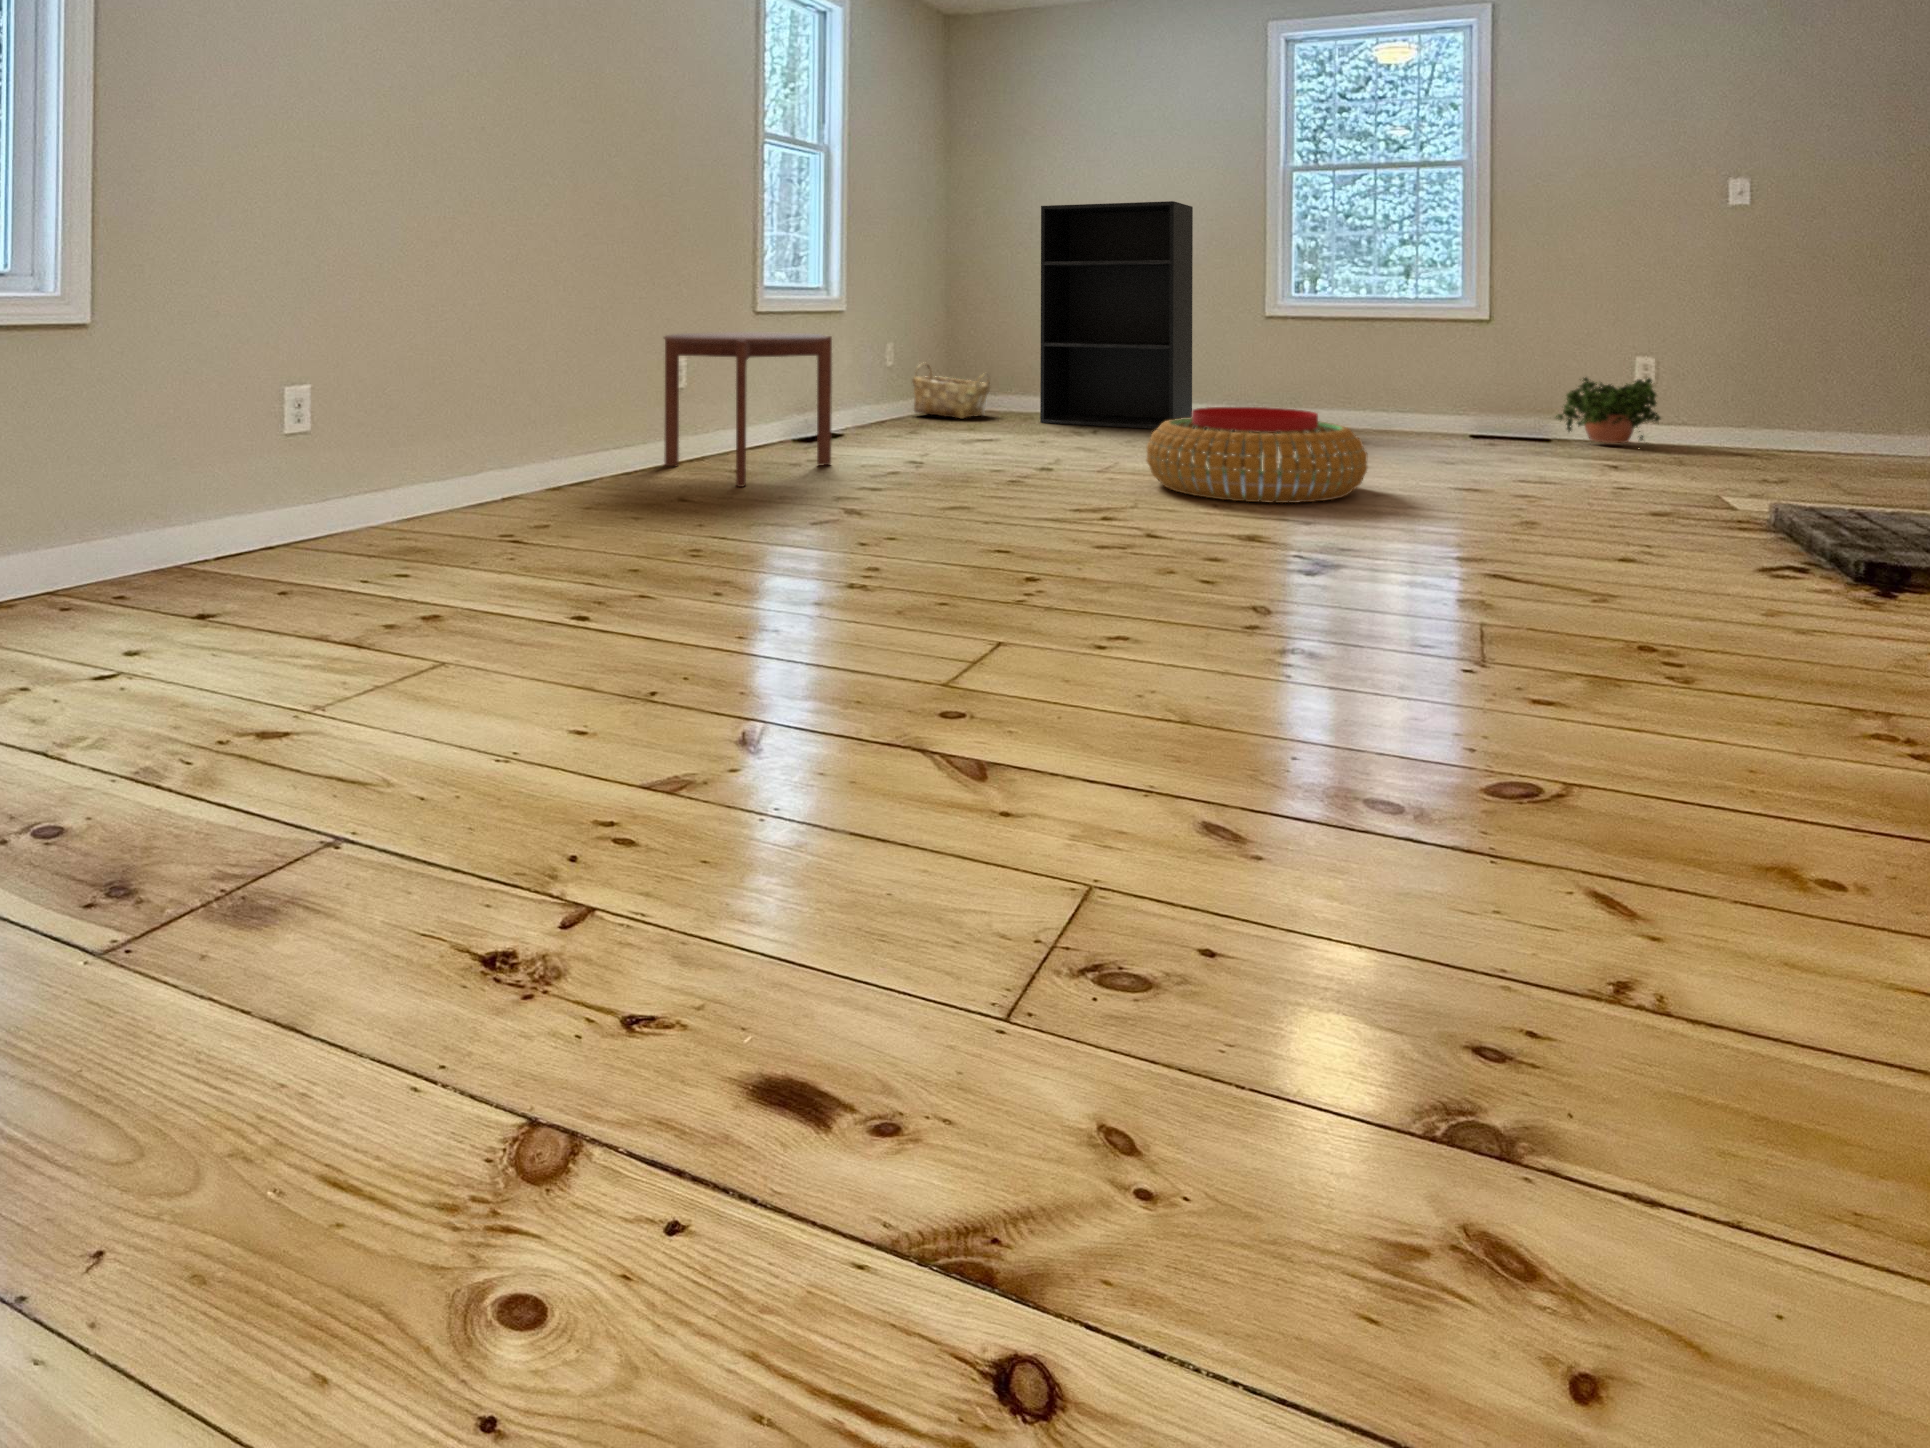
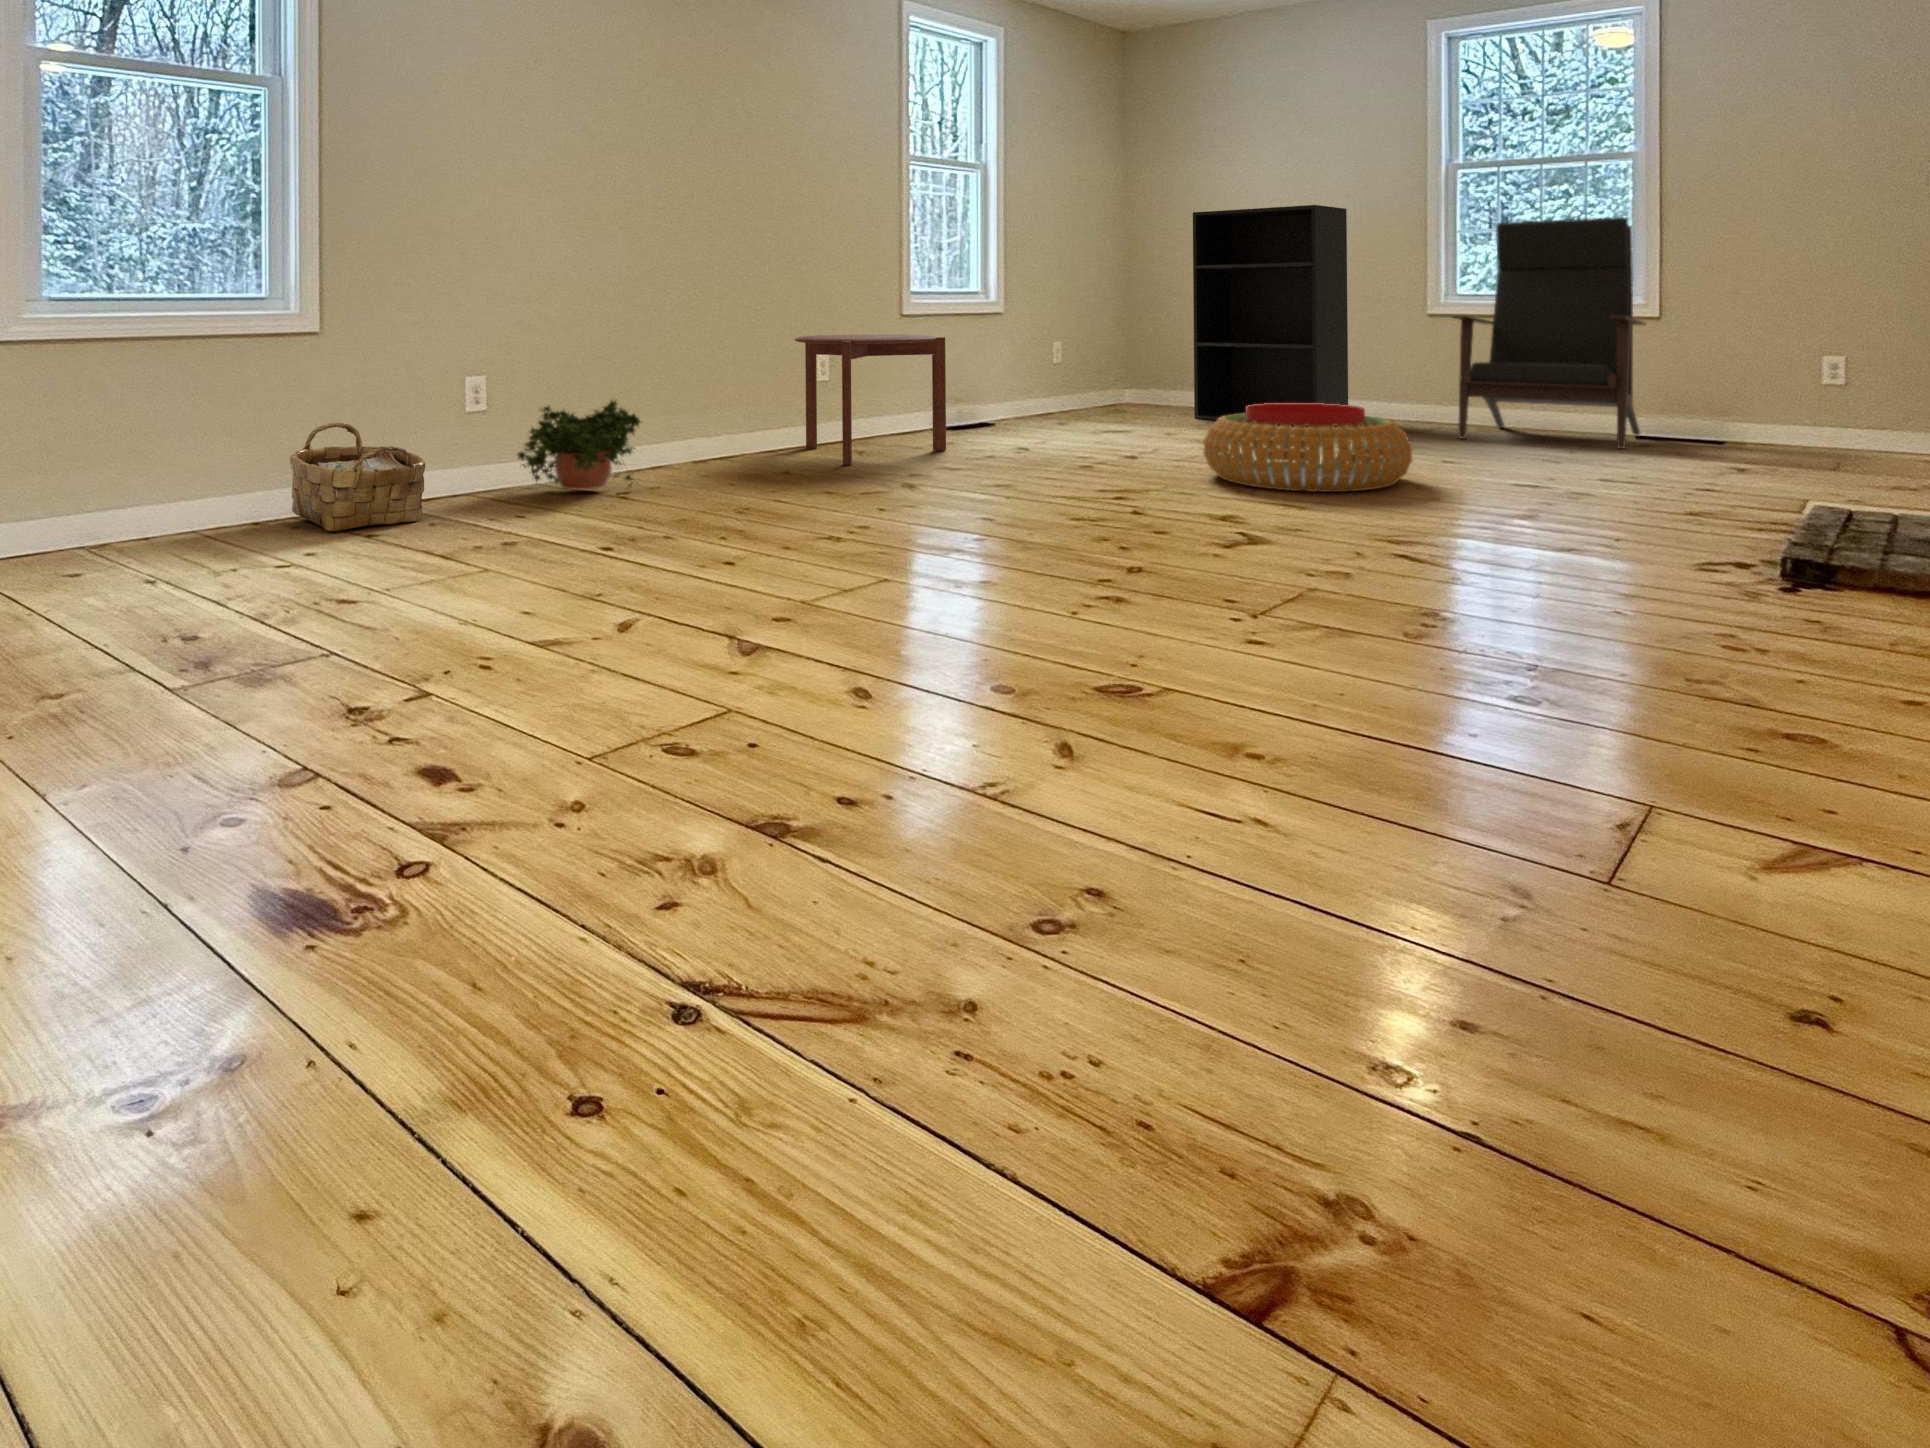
lounge chair: none [1318,222,1489,447] -> present [1452,217,1646,449]
woven basket: present [912,363,990,419] -> present [290,422,425,532]
potted plant: present [1556,378,1661,443] -> present [518,401,640,490]

